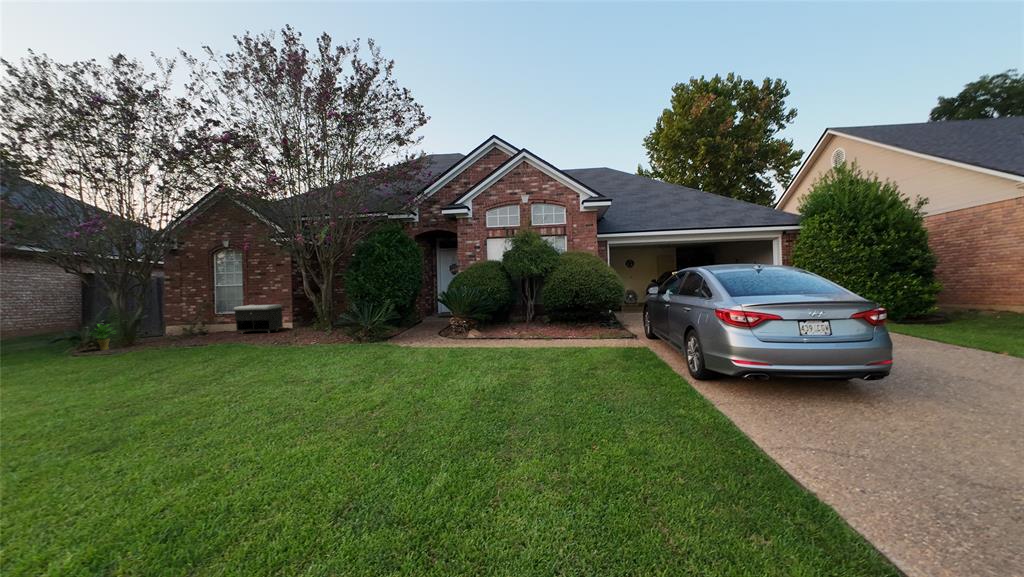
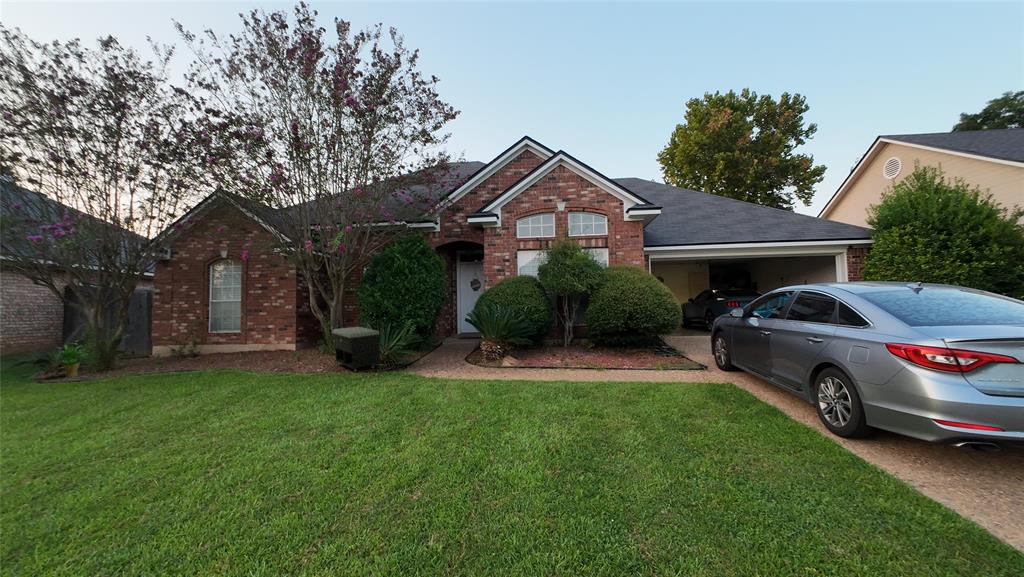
storage bench: present [234,305,283,333] -> present [332,327,380,371]

